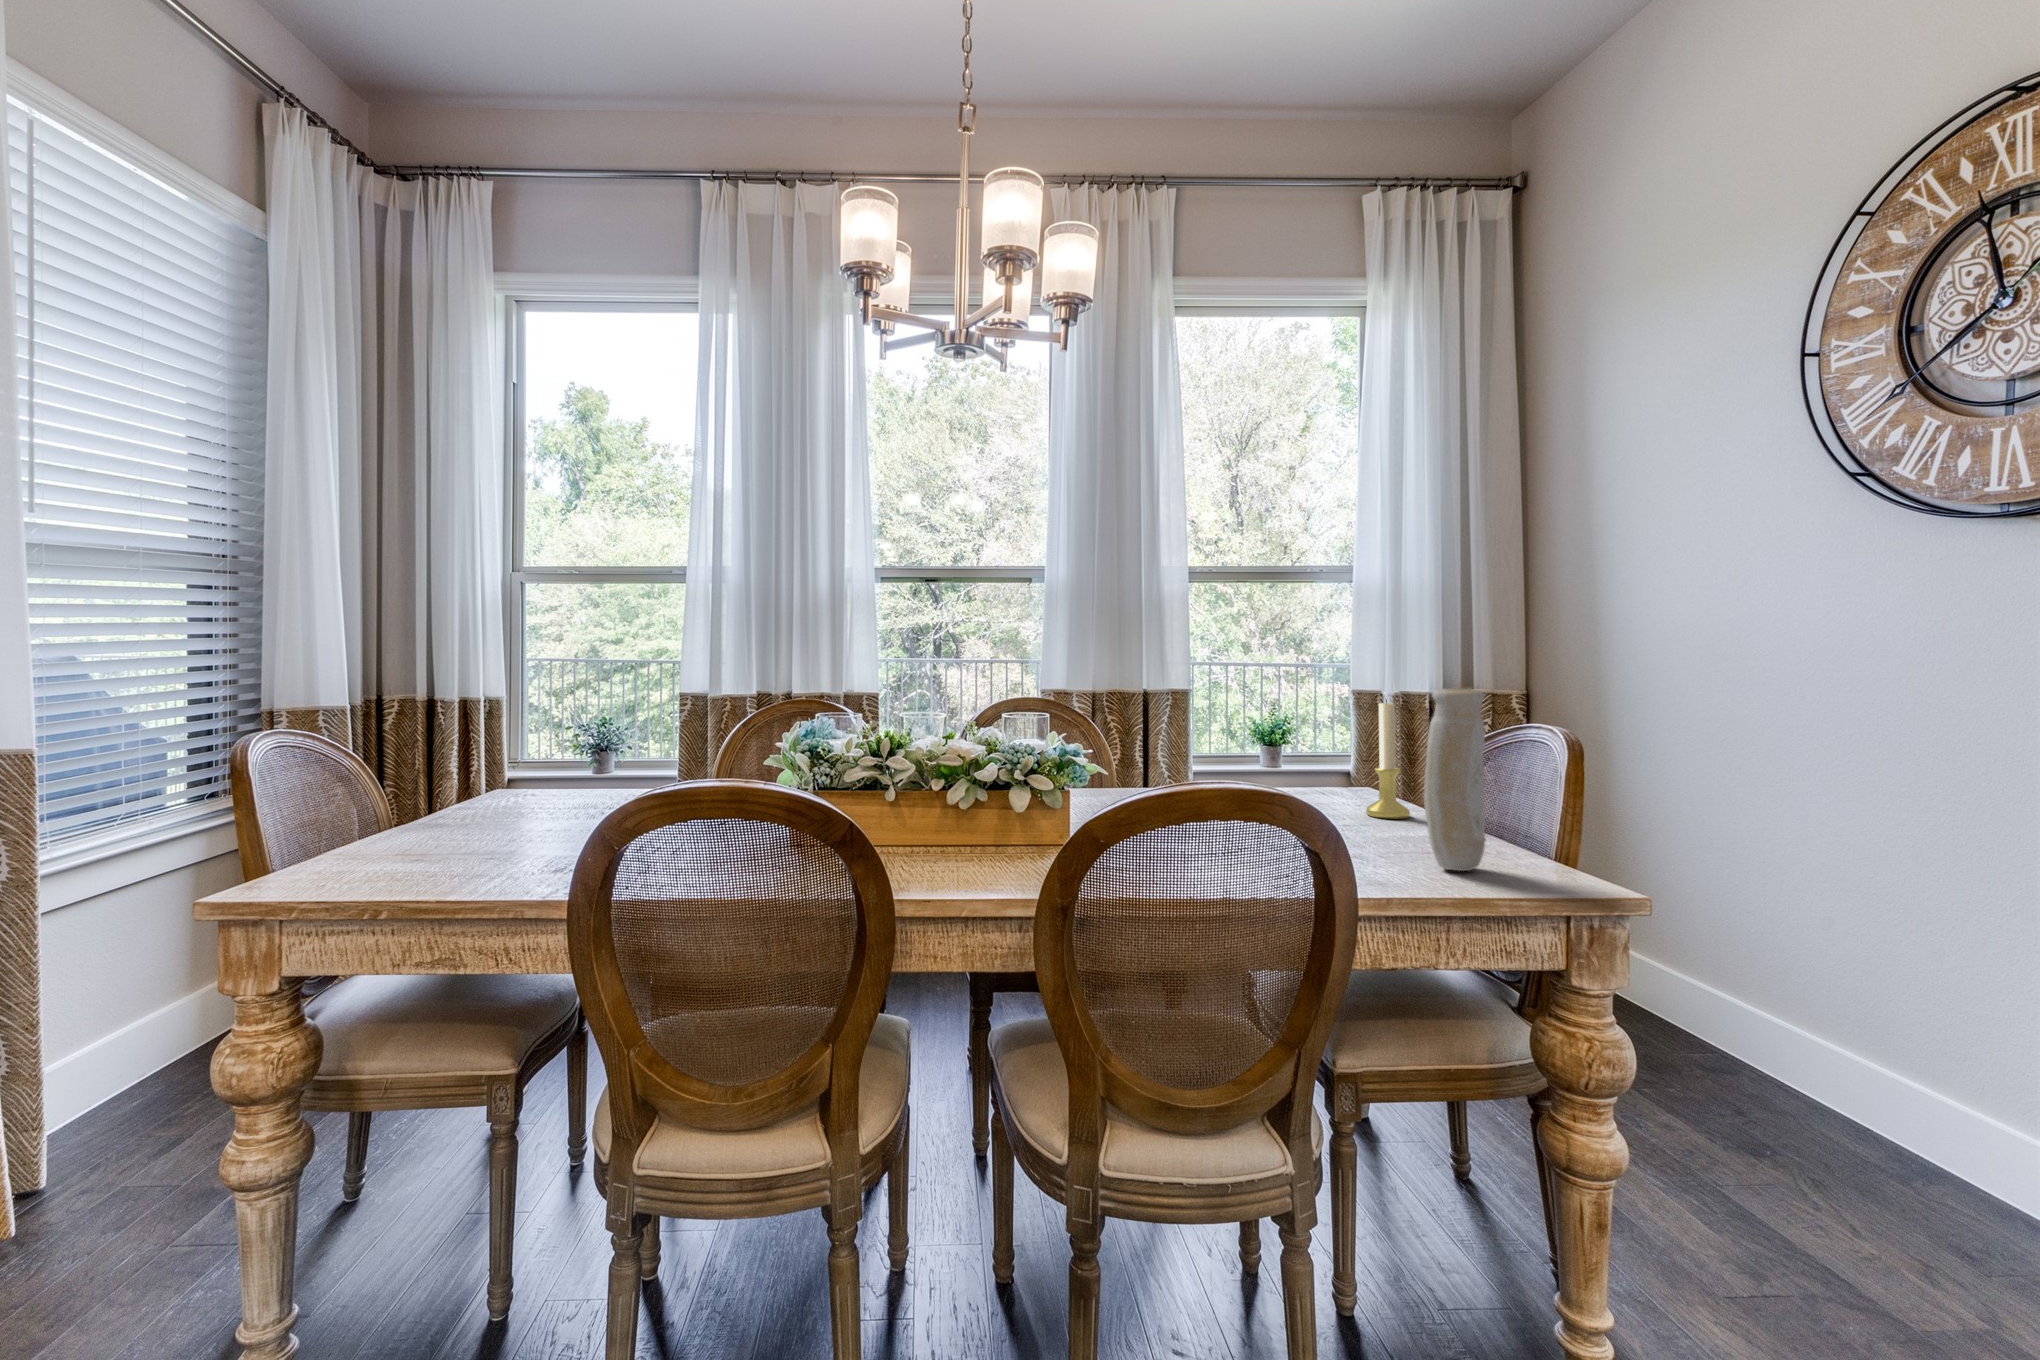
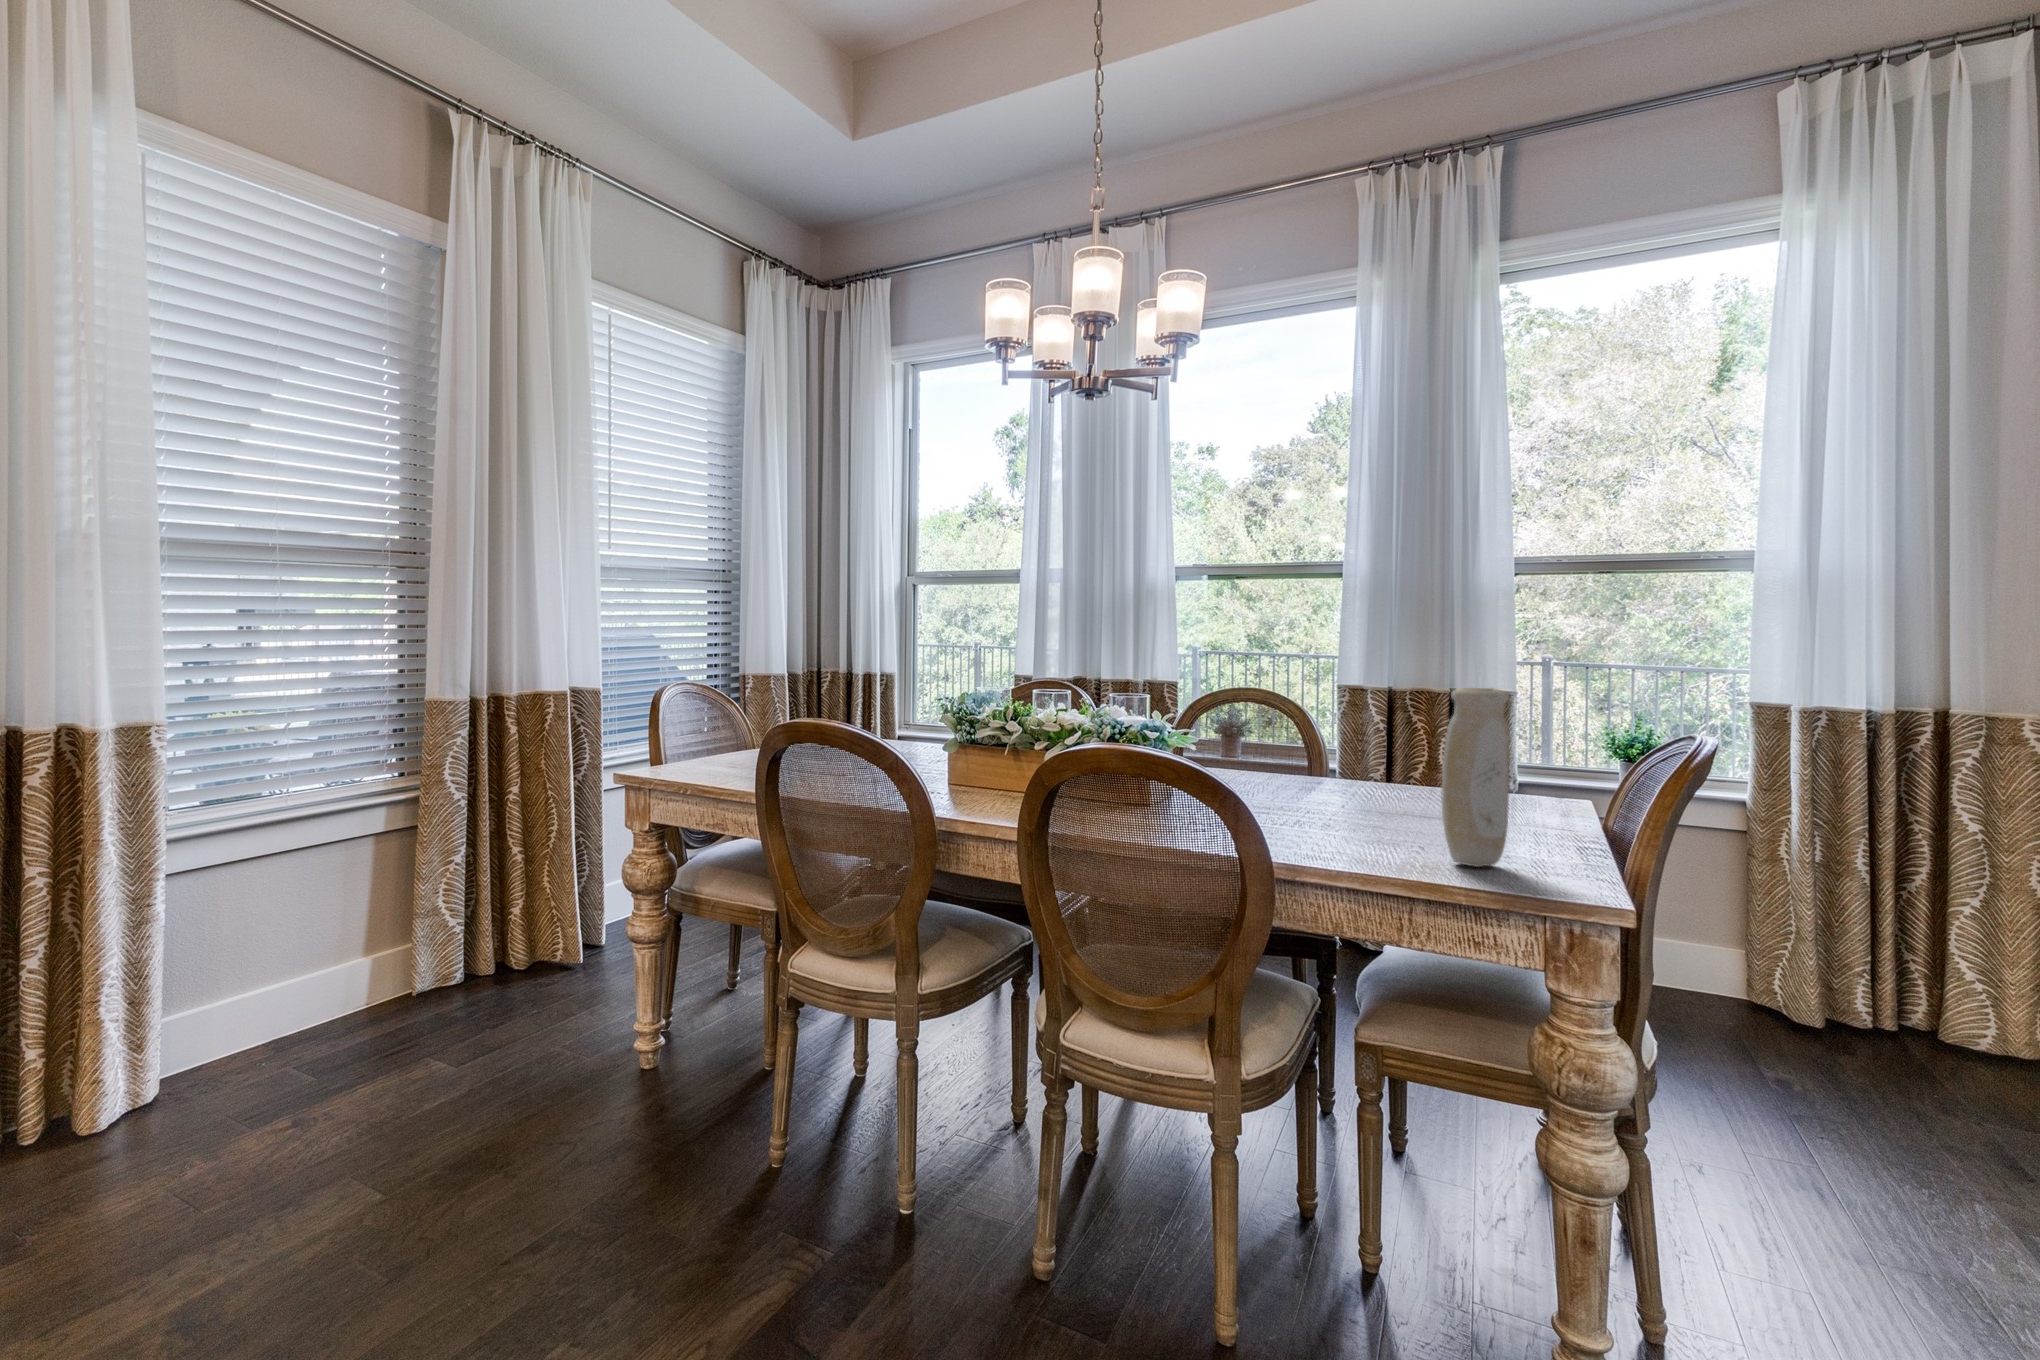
candle holder: present [1366,699,1410,819] -> none [1512,702,1561,828]

